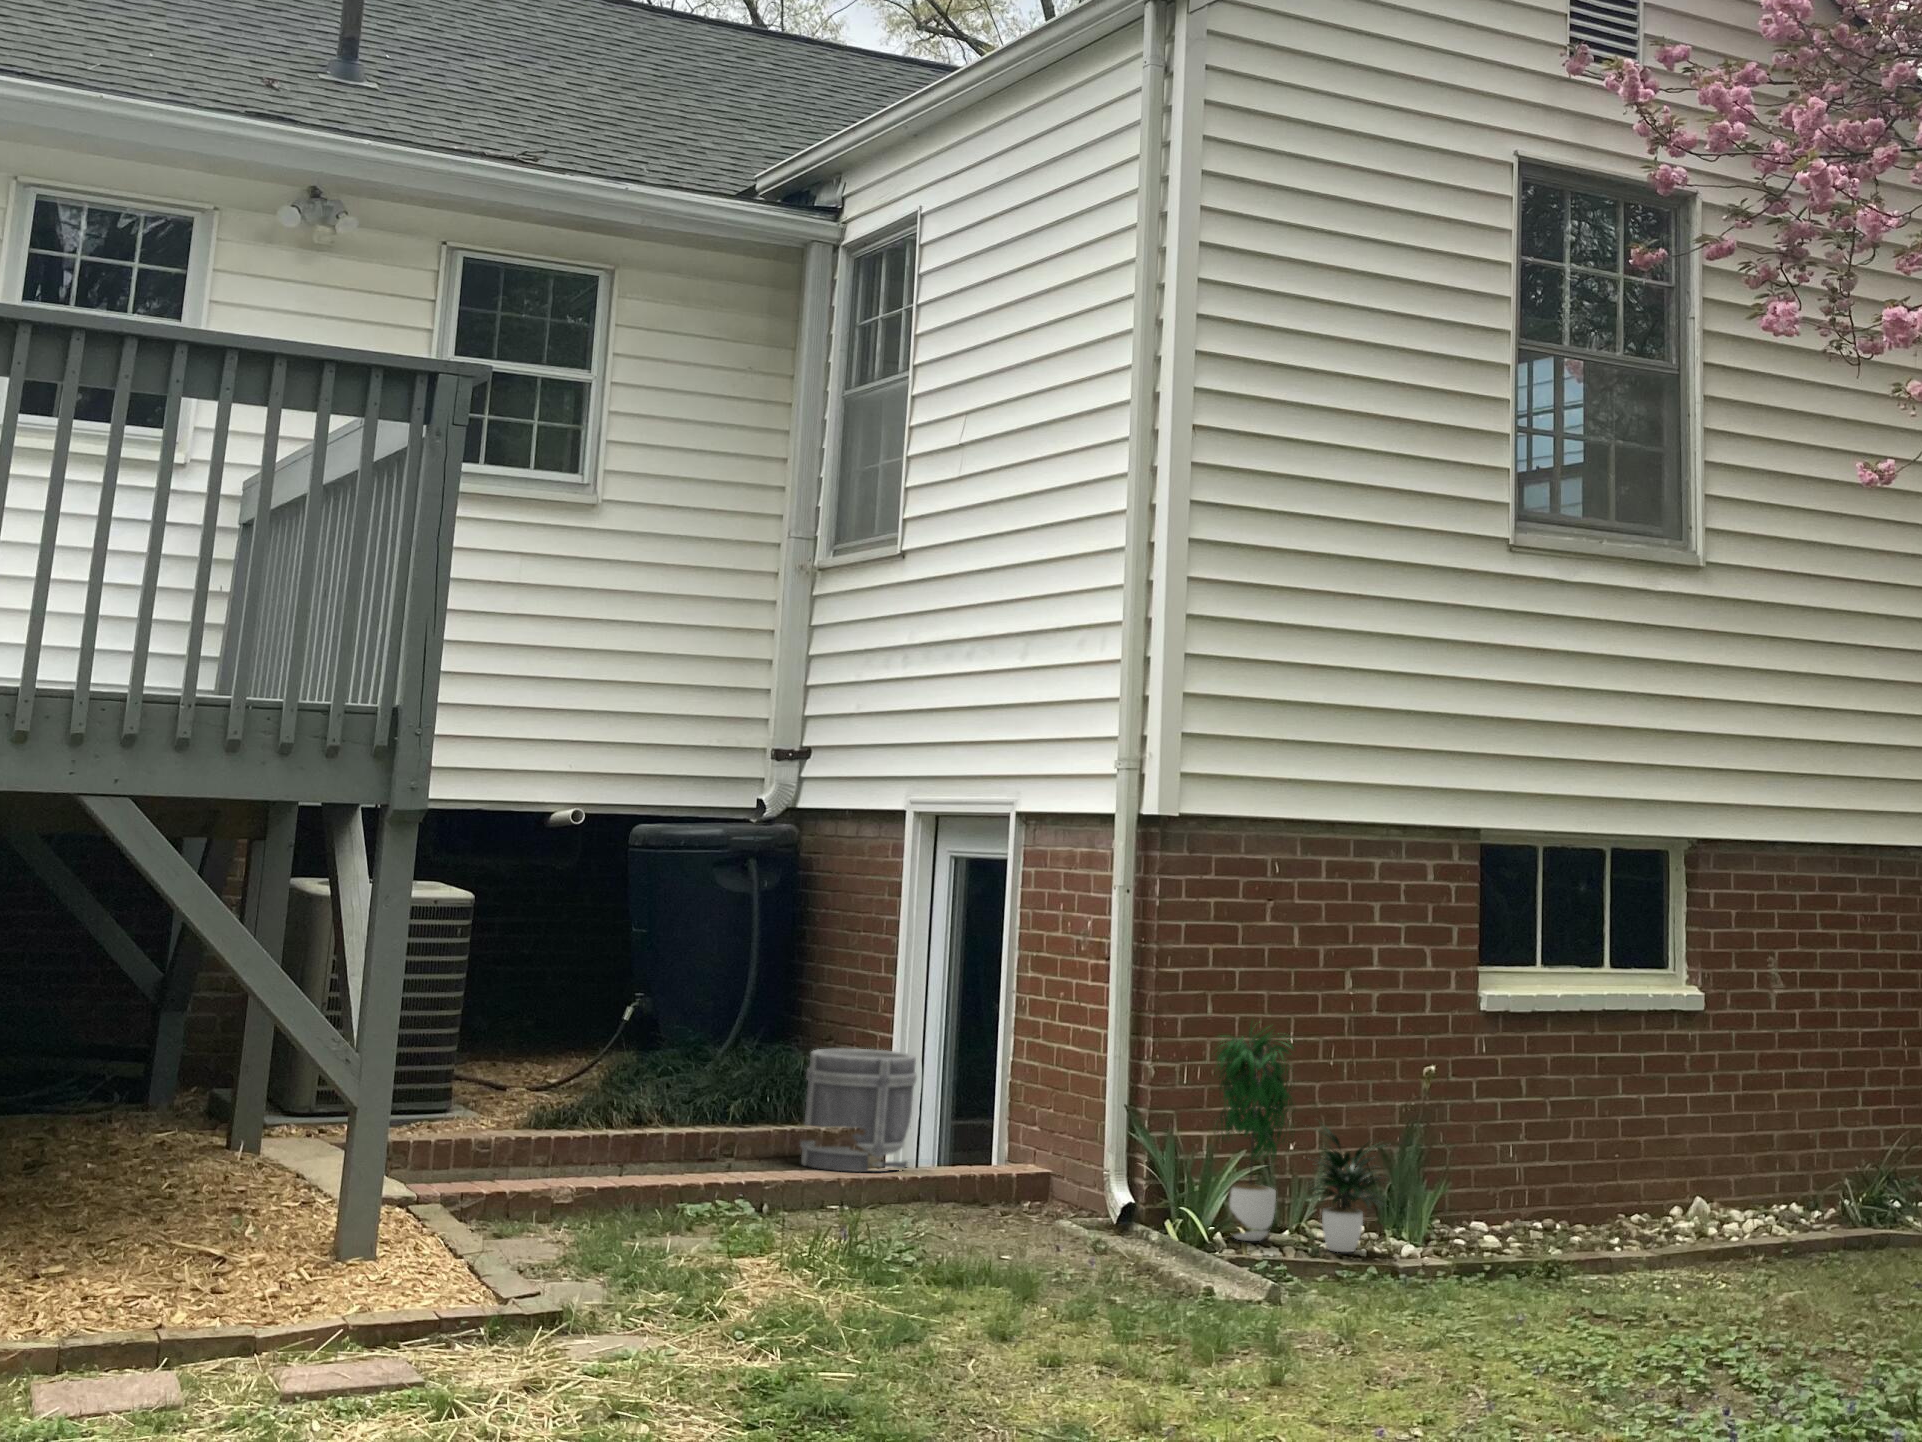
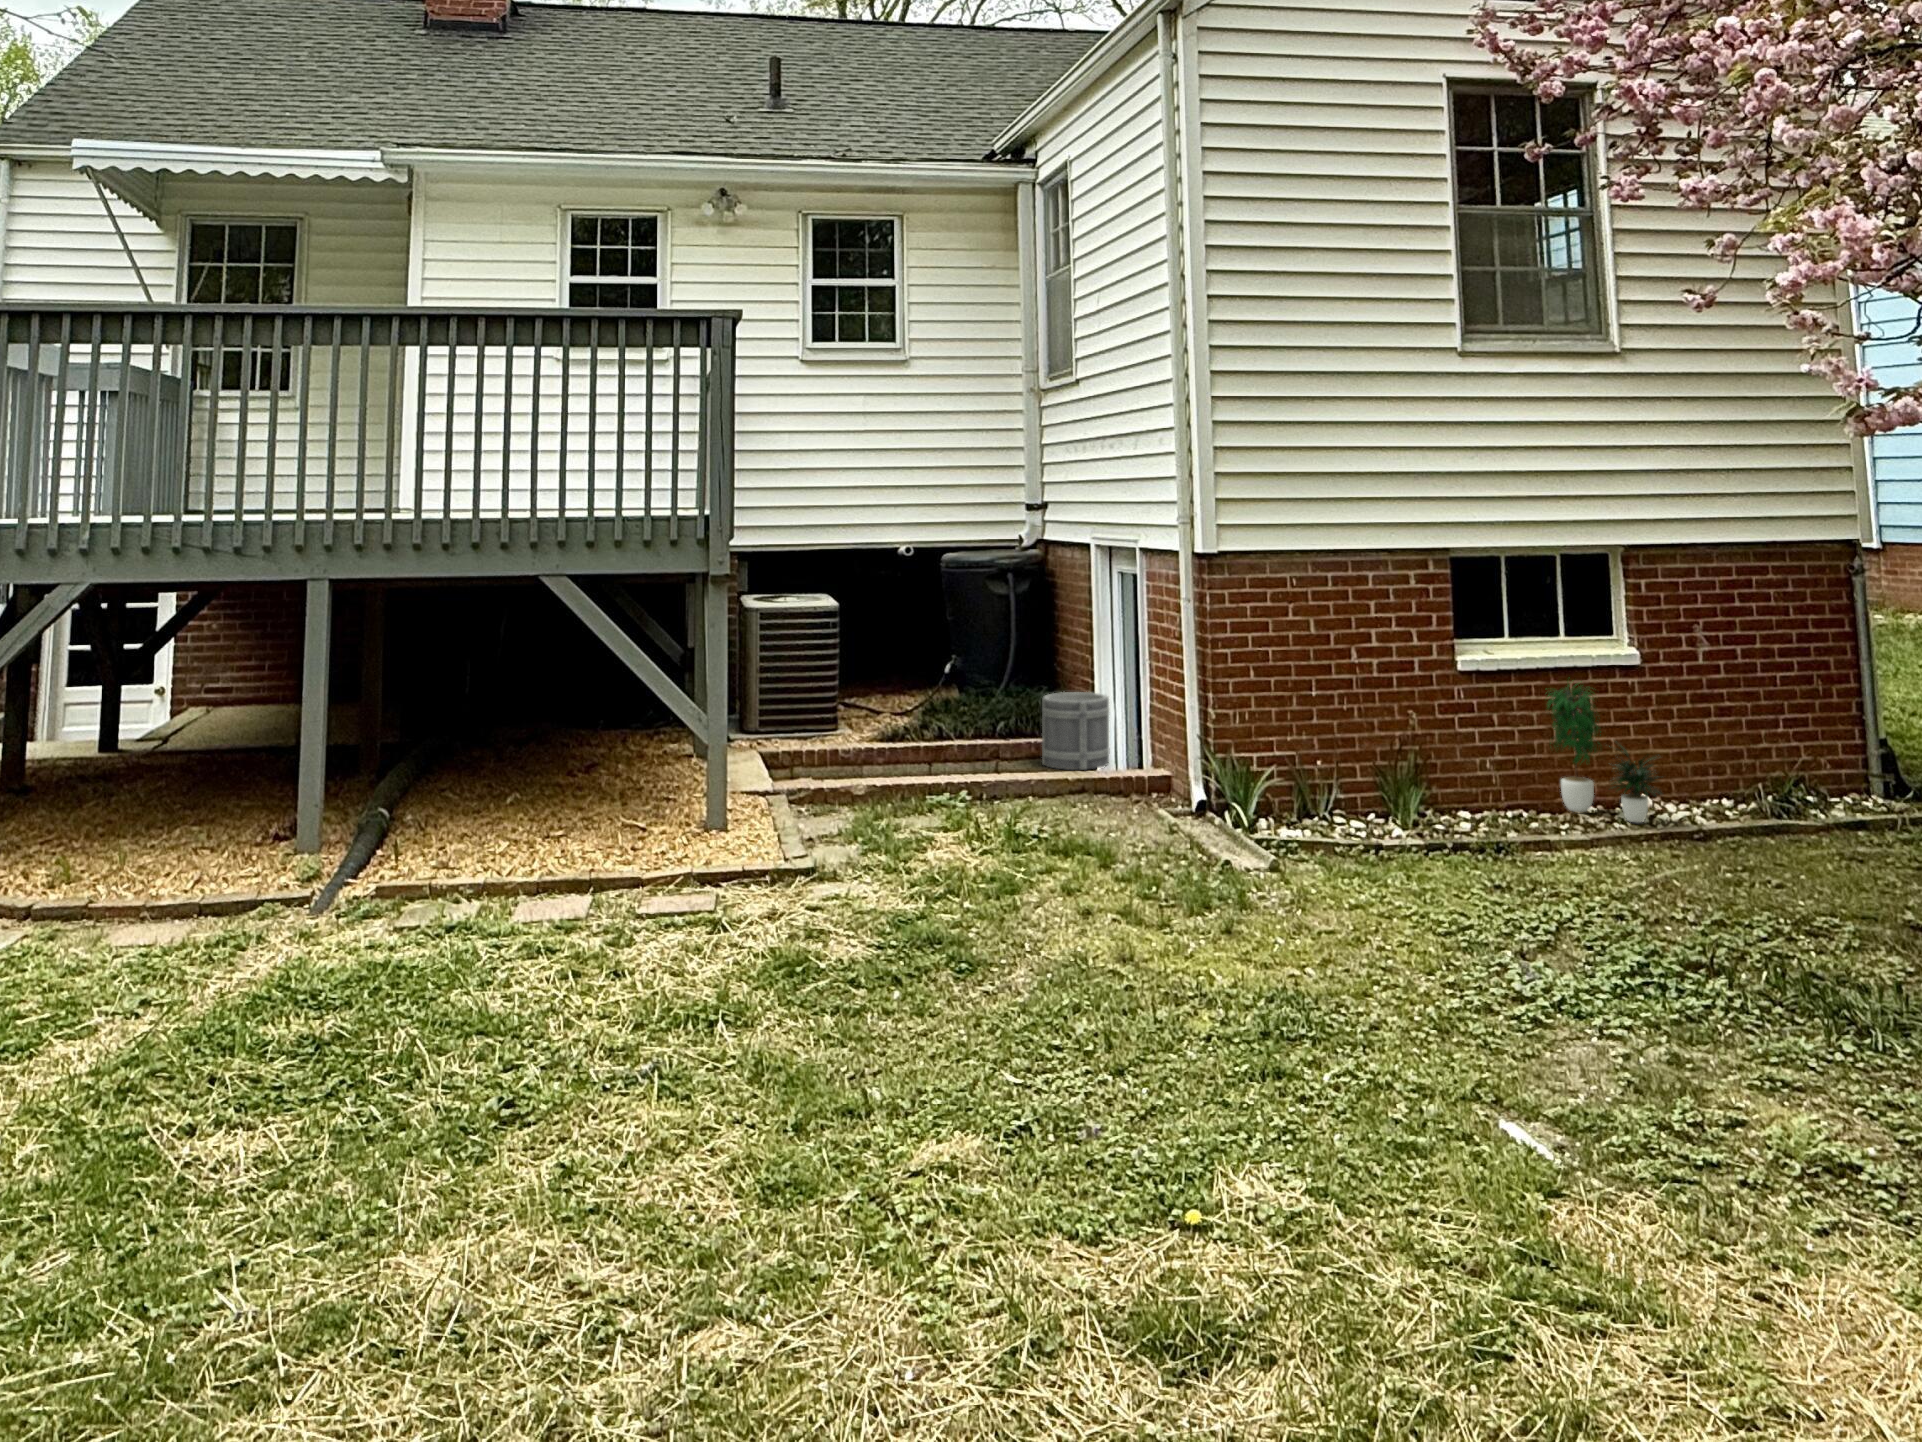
potted plant: present [1215,1026,1383,1252] -> present [1547,684,1661,823]

